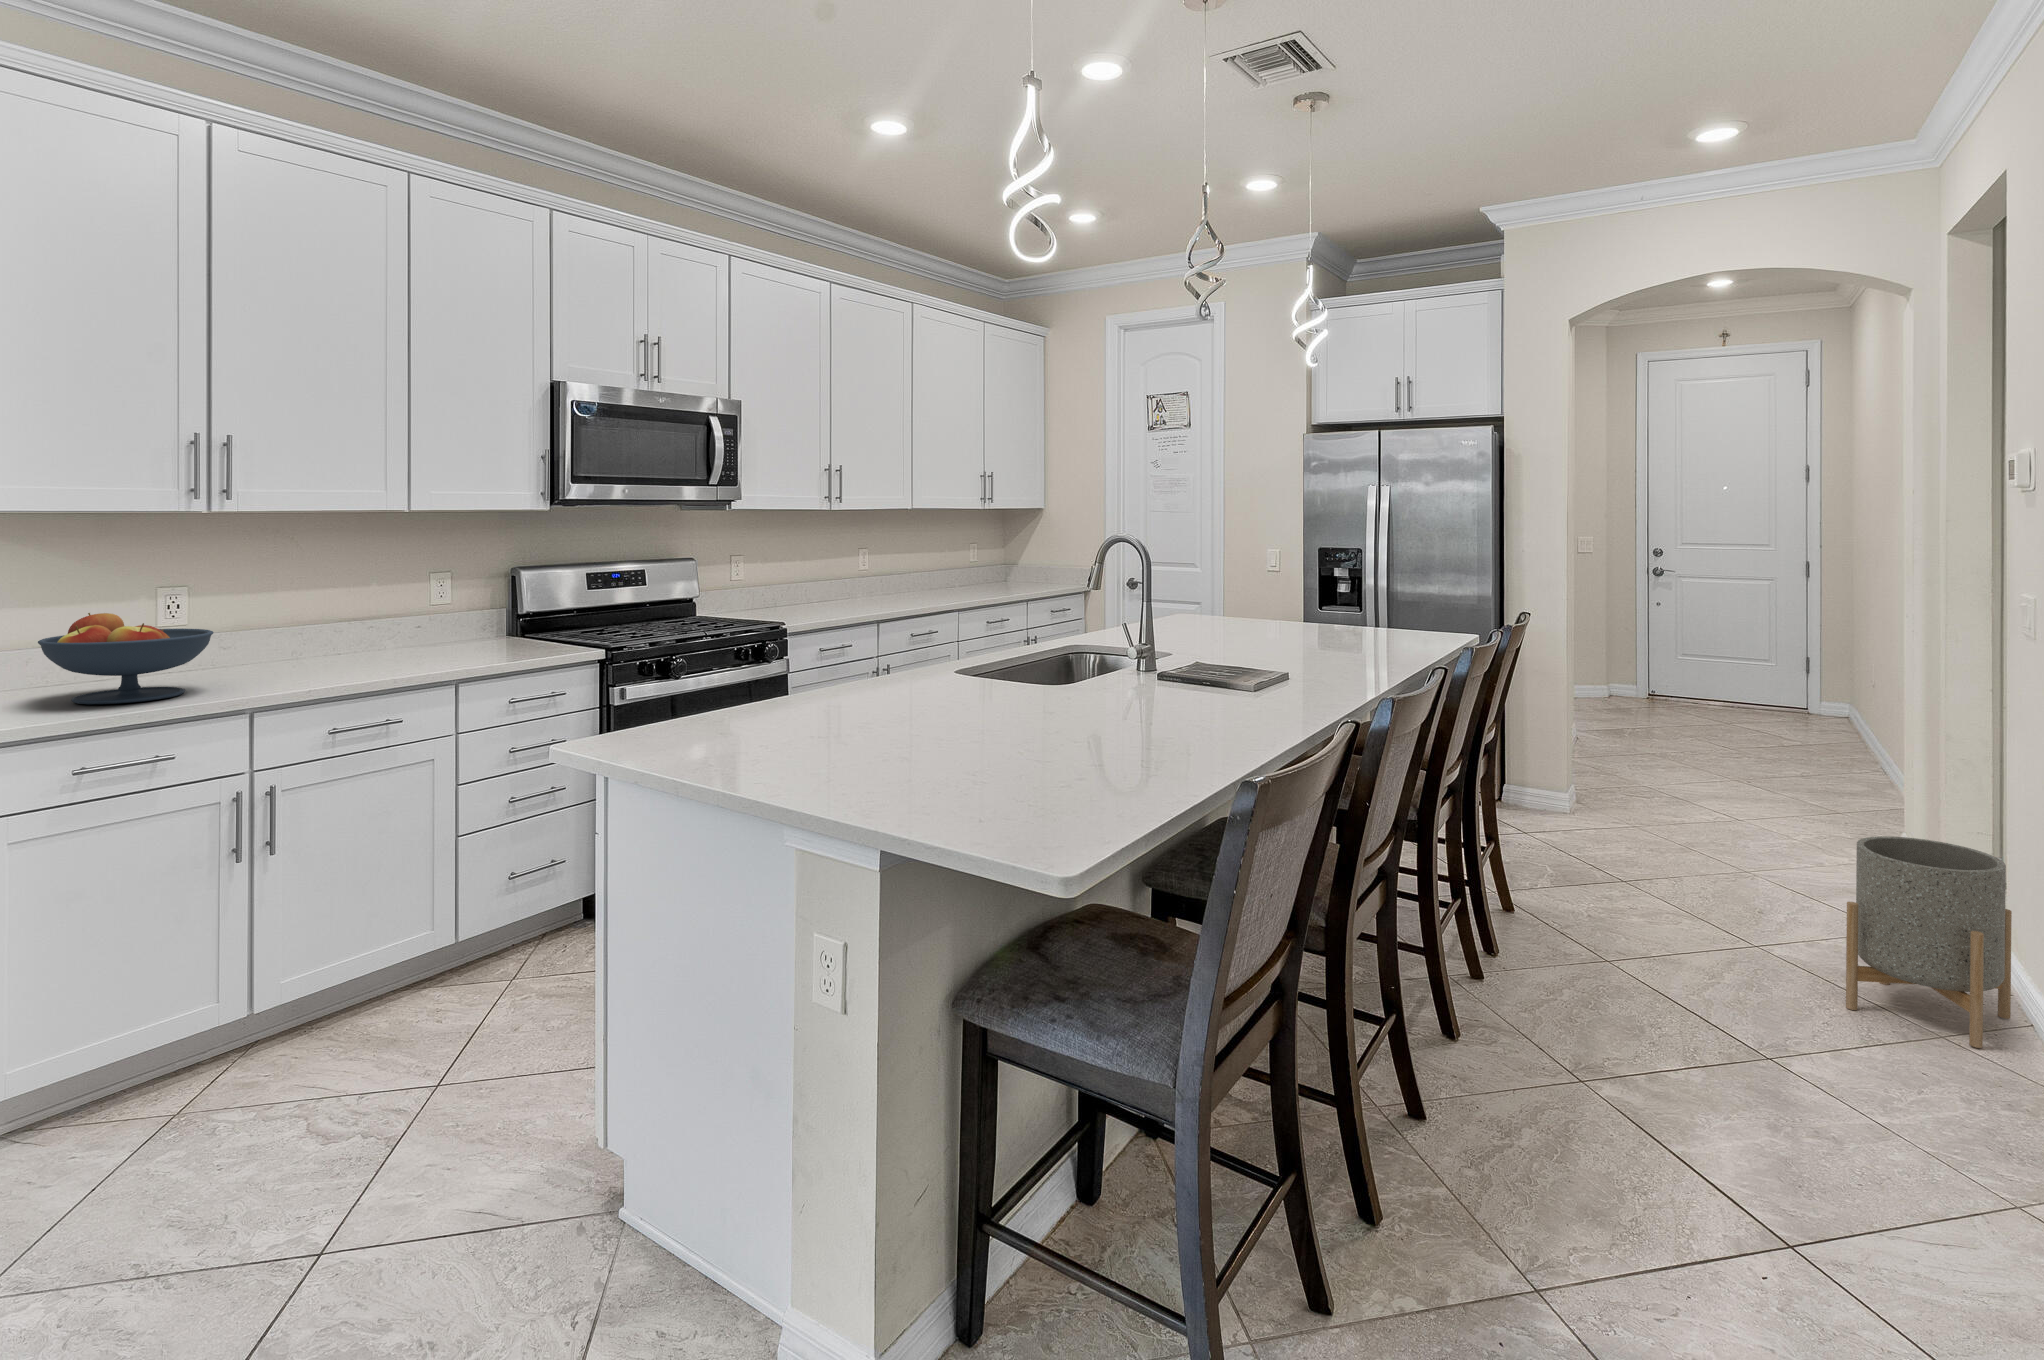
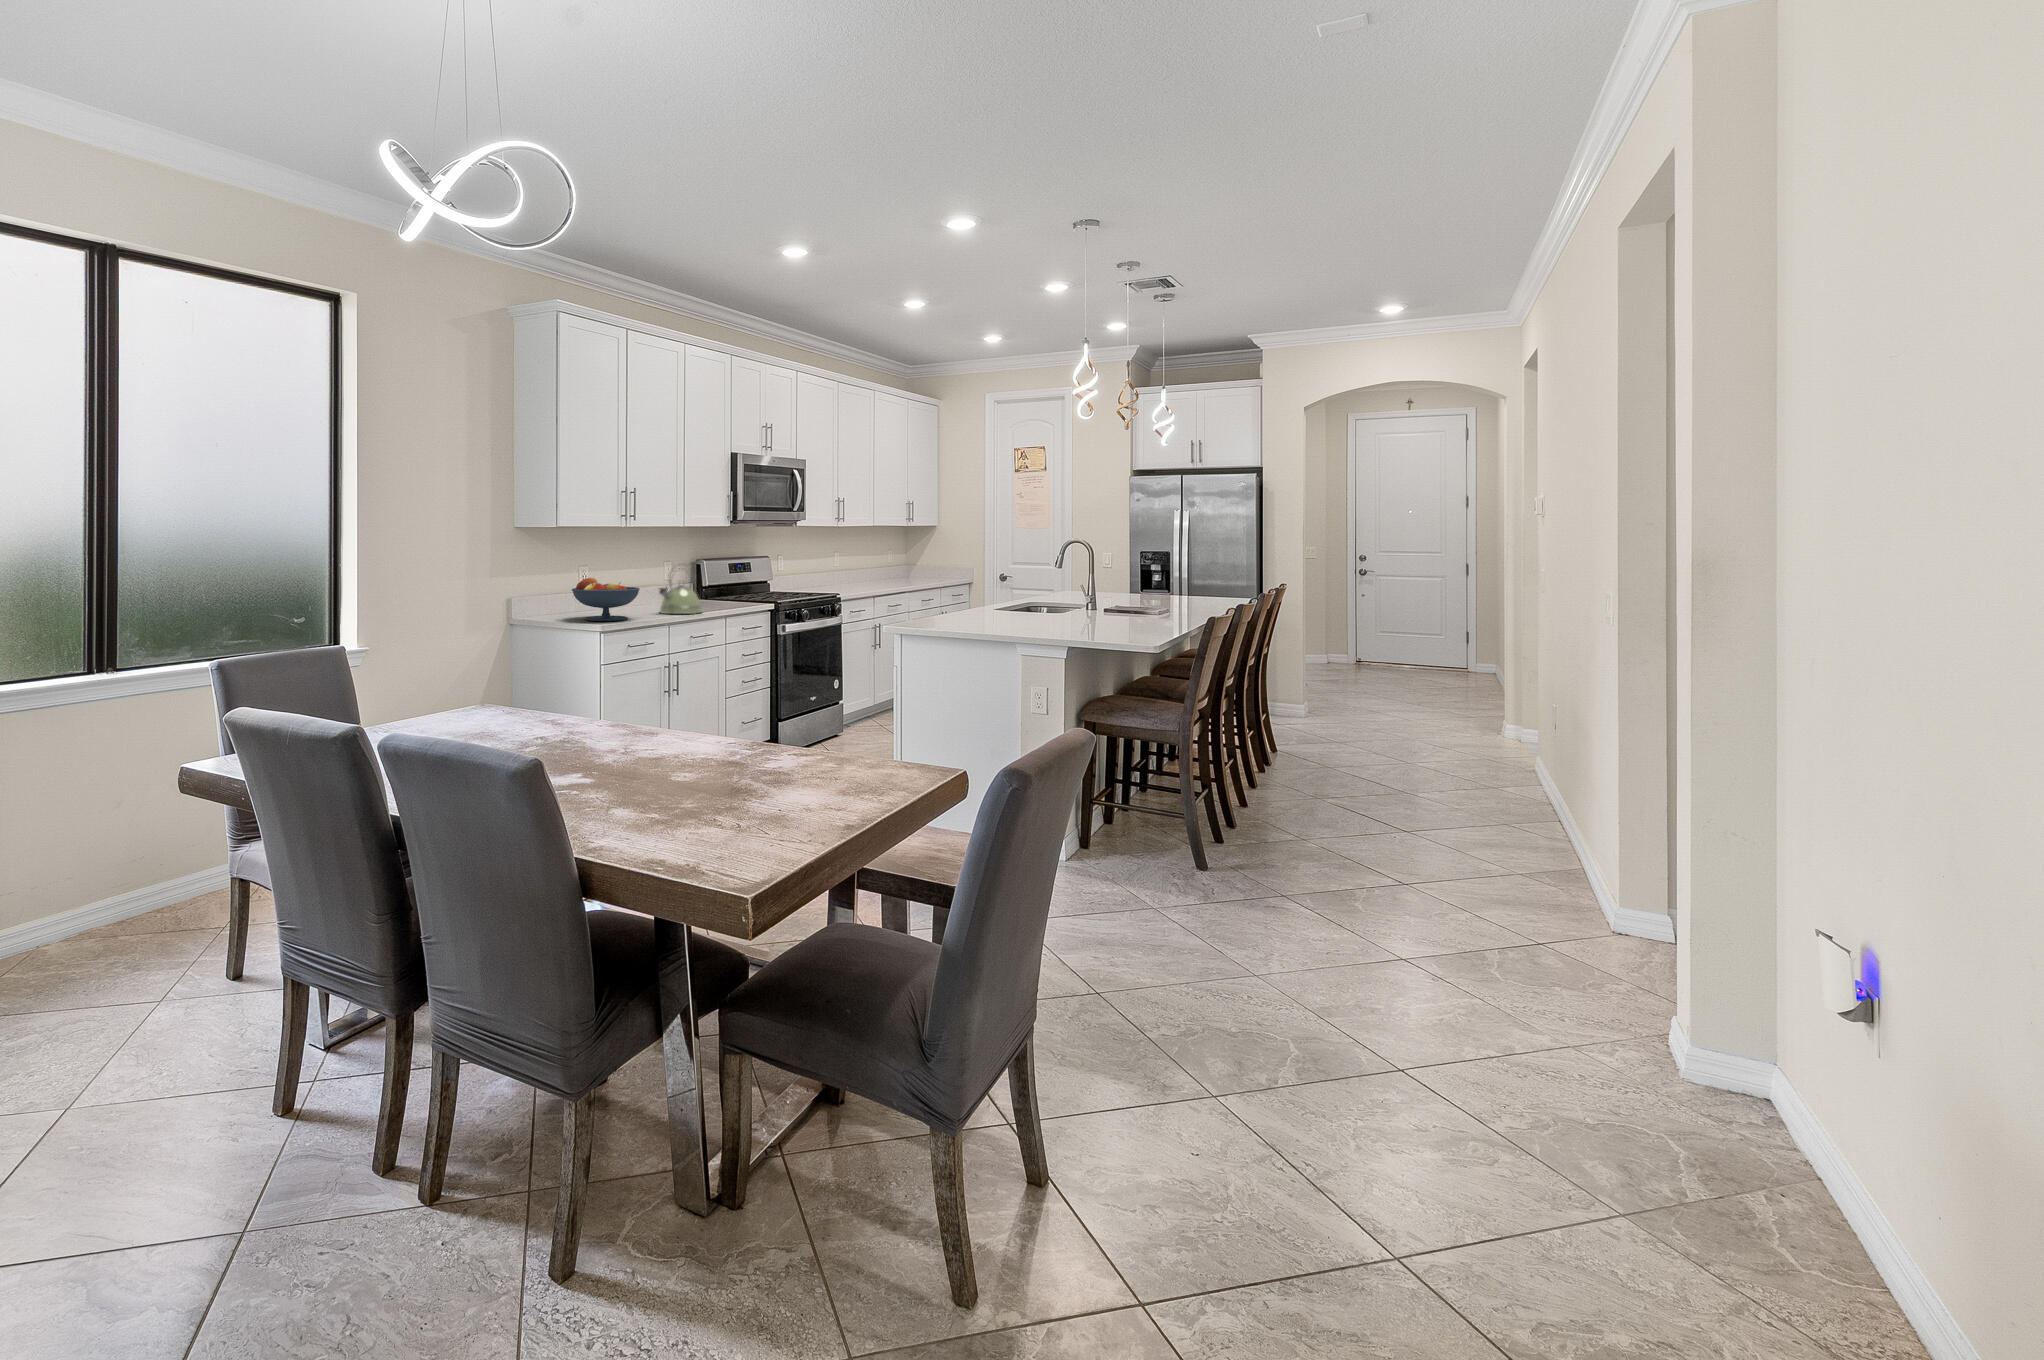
kettle: none [293,582,403,680] -> present [659,569,702,614]
planter: present [1846,836,2012,1048] -> none [1457,698,1540,795]

